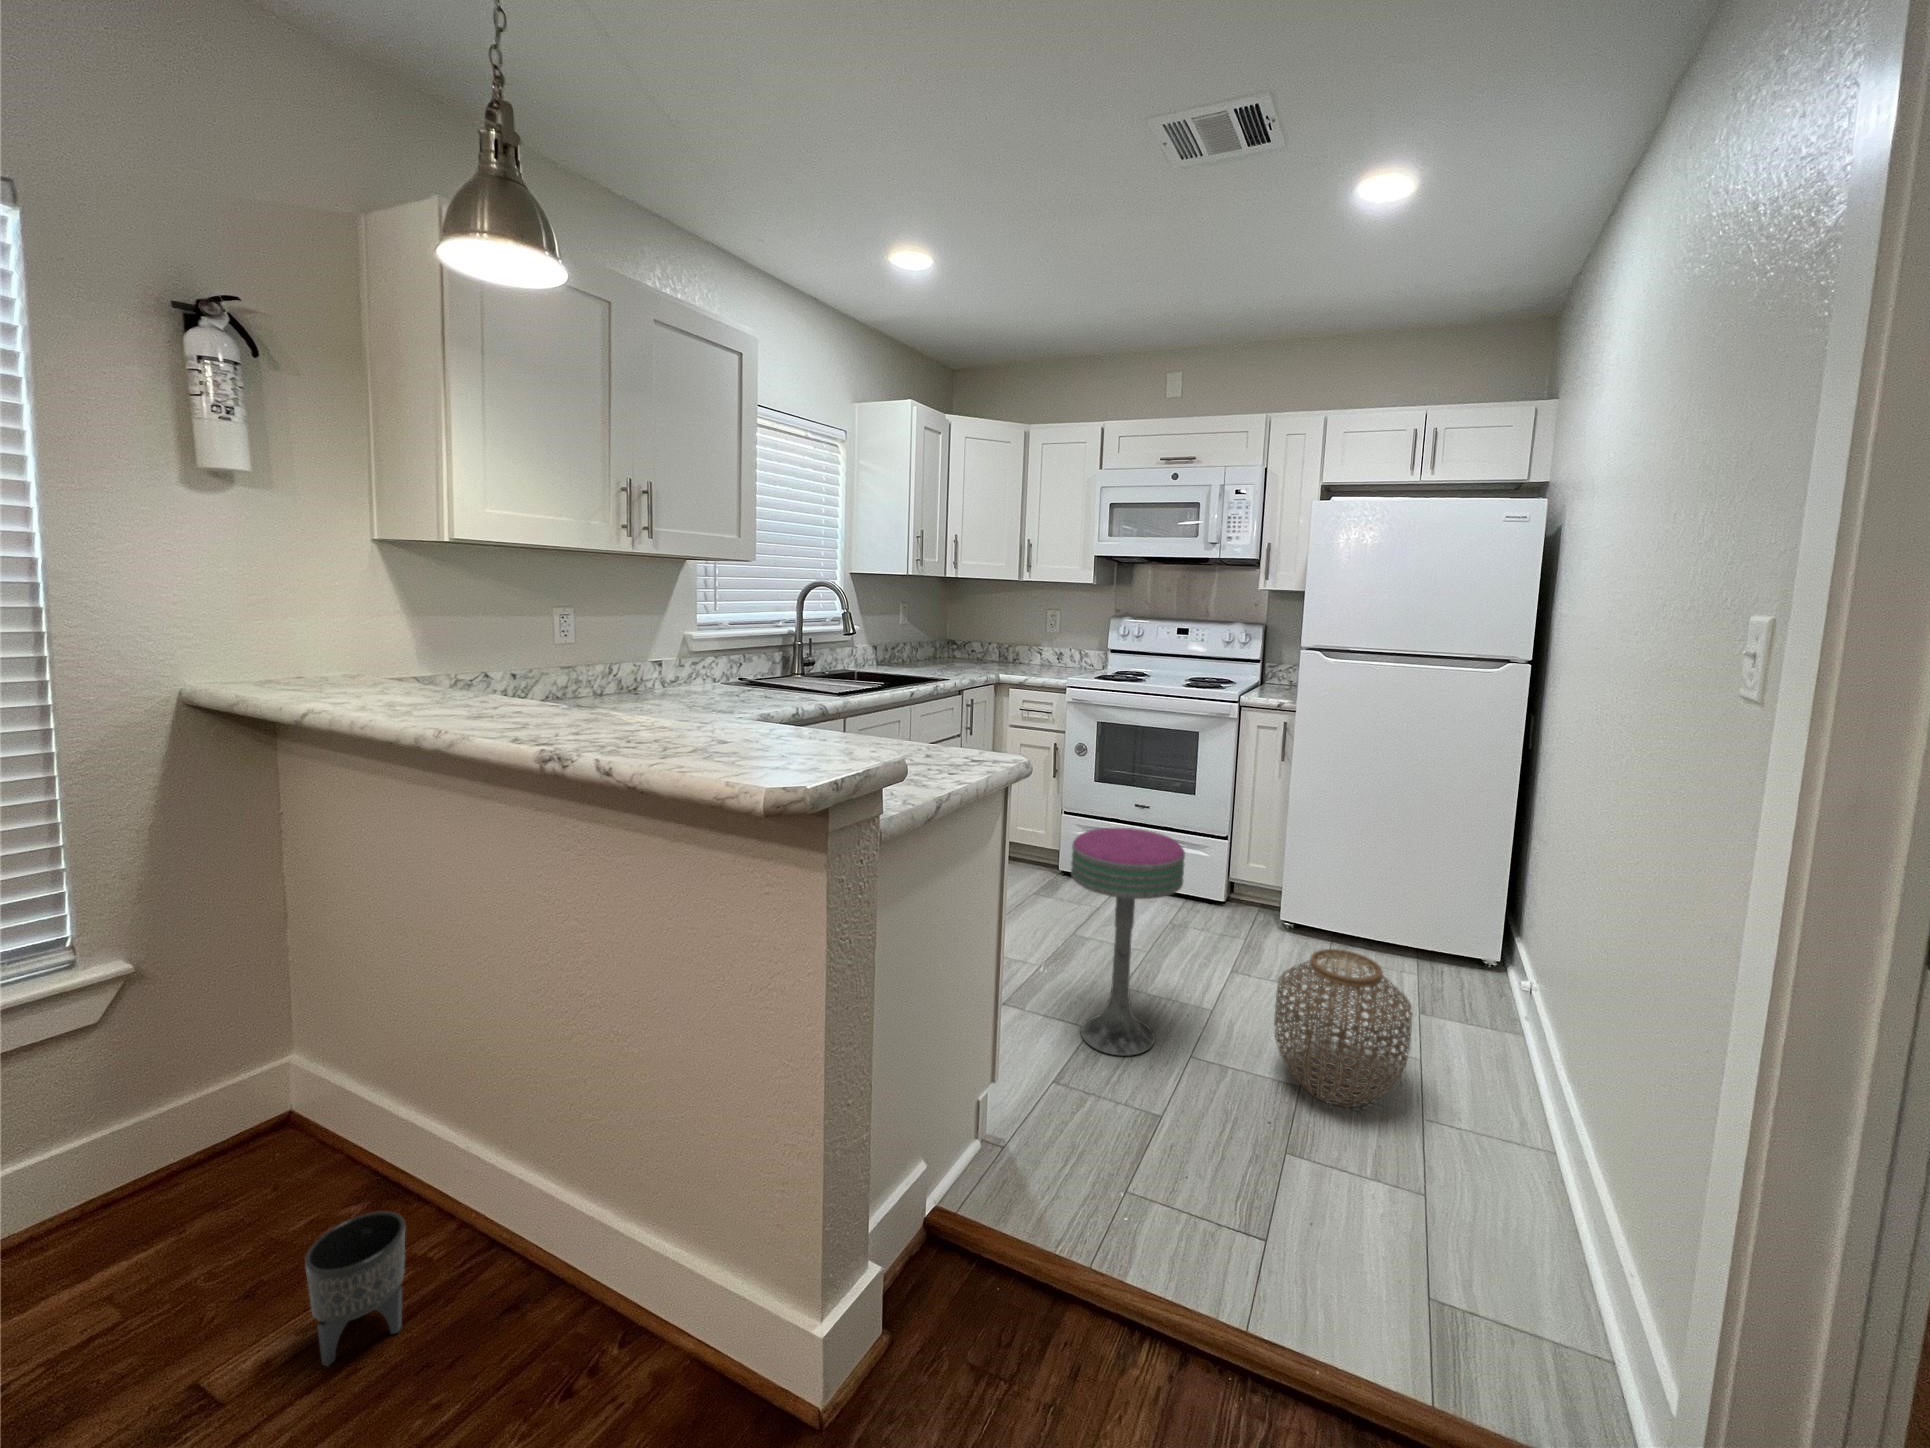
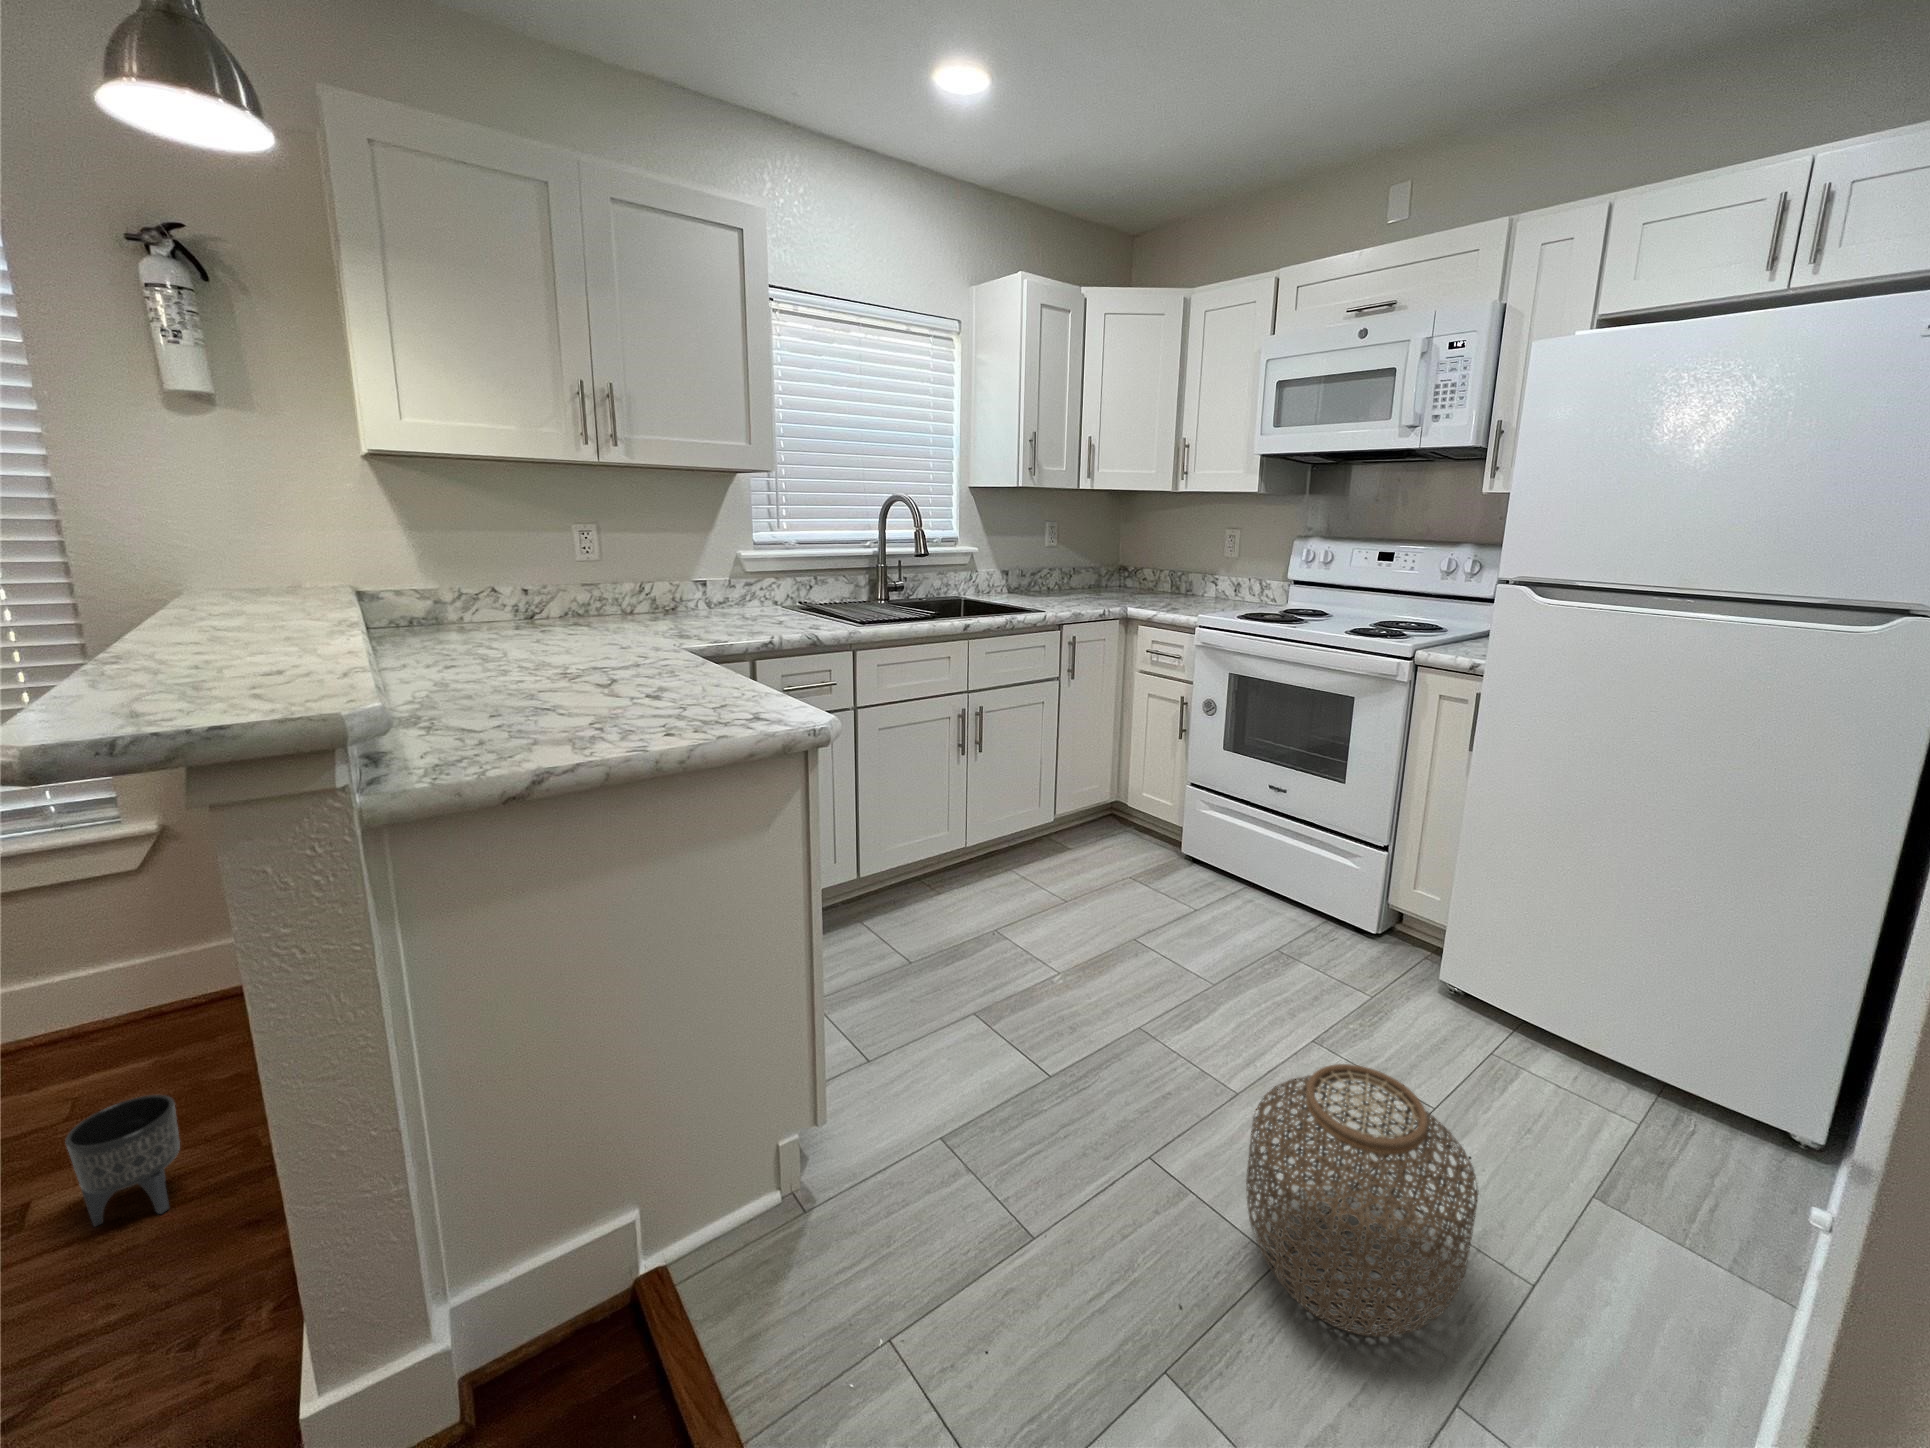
bar stool: present [1071,828,1185,1056] -> none [1006,818,1165,1132]

